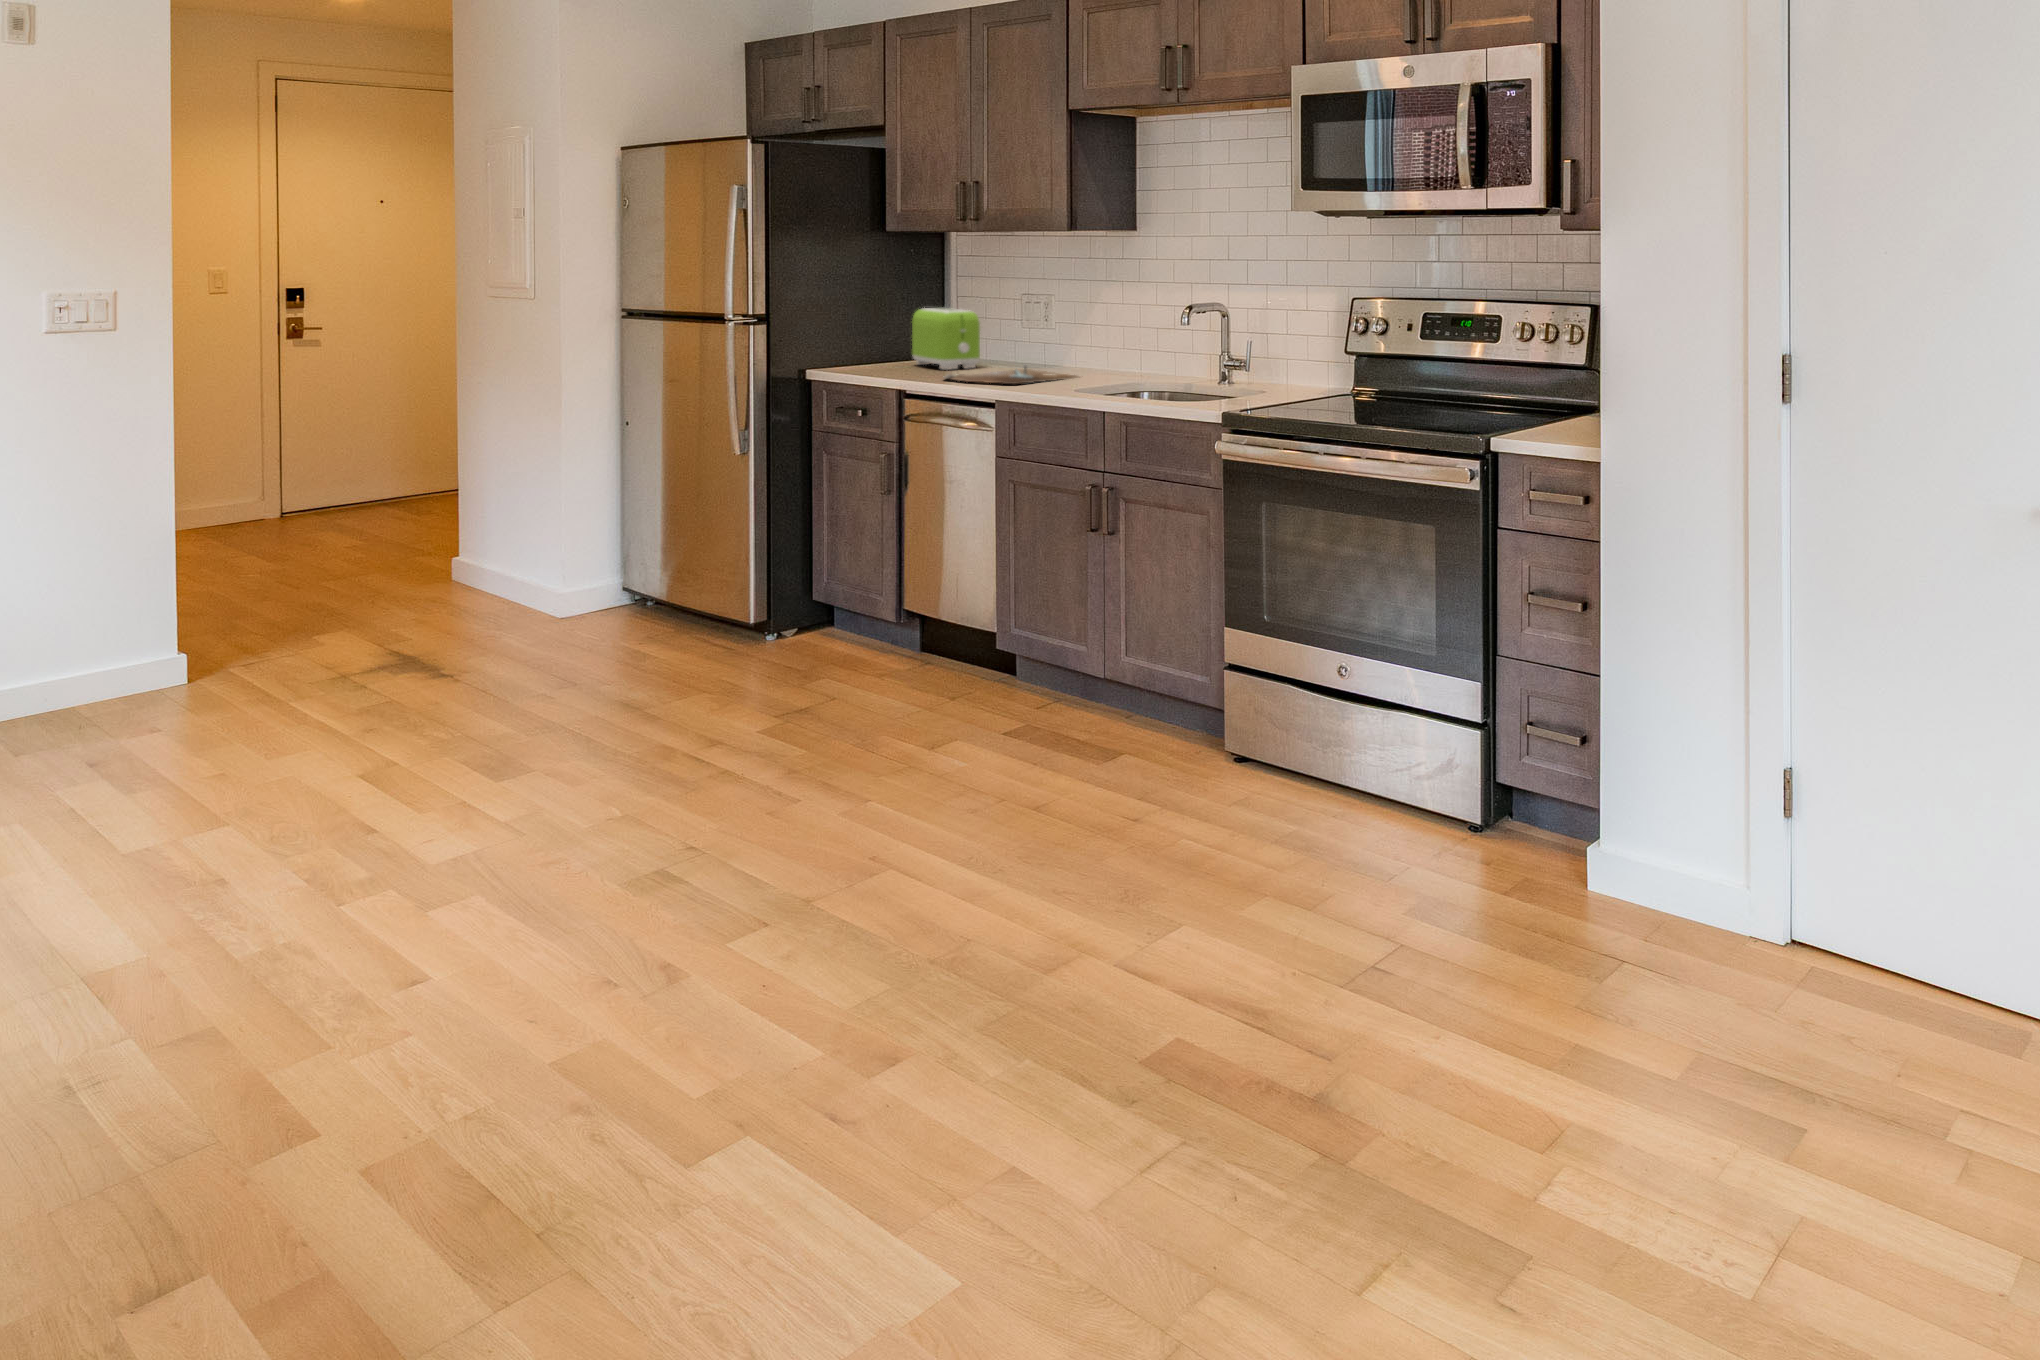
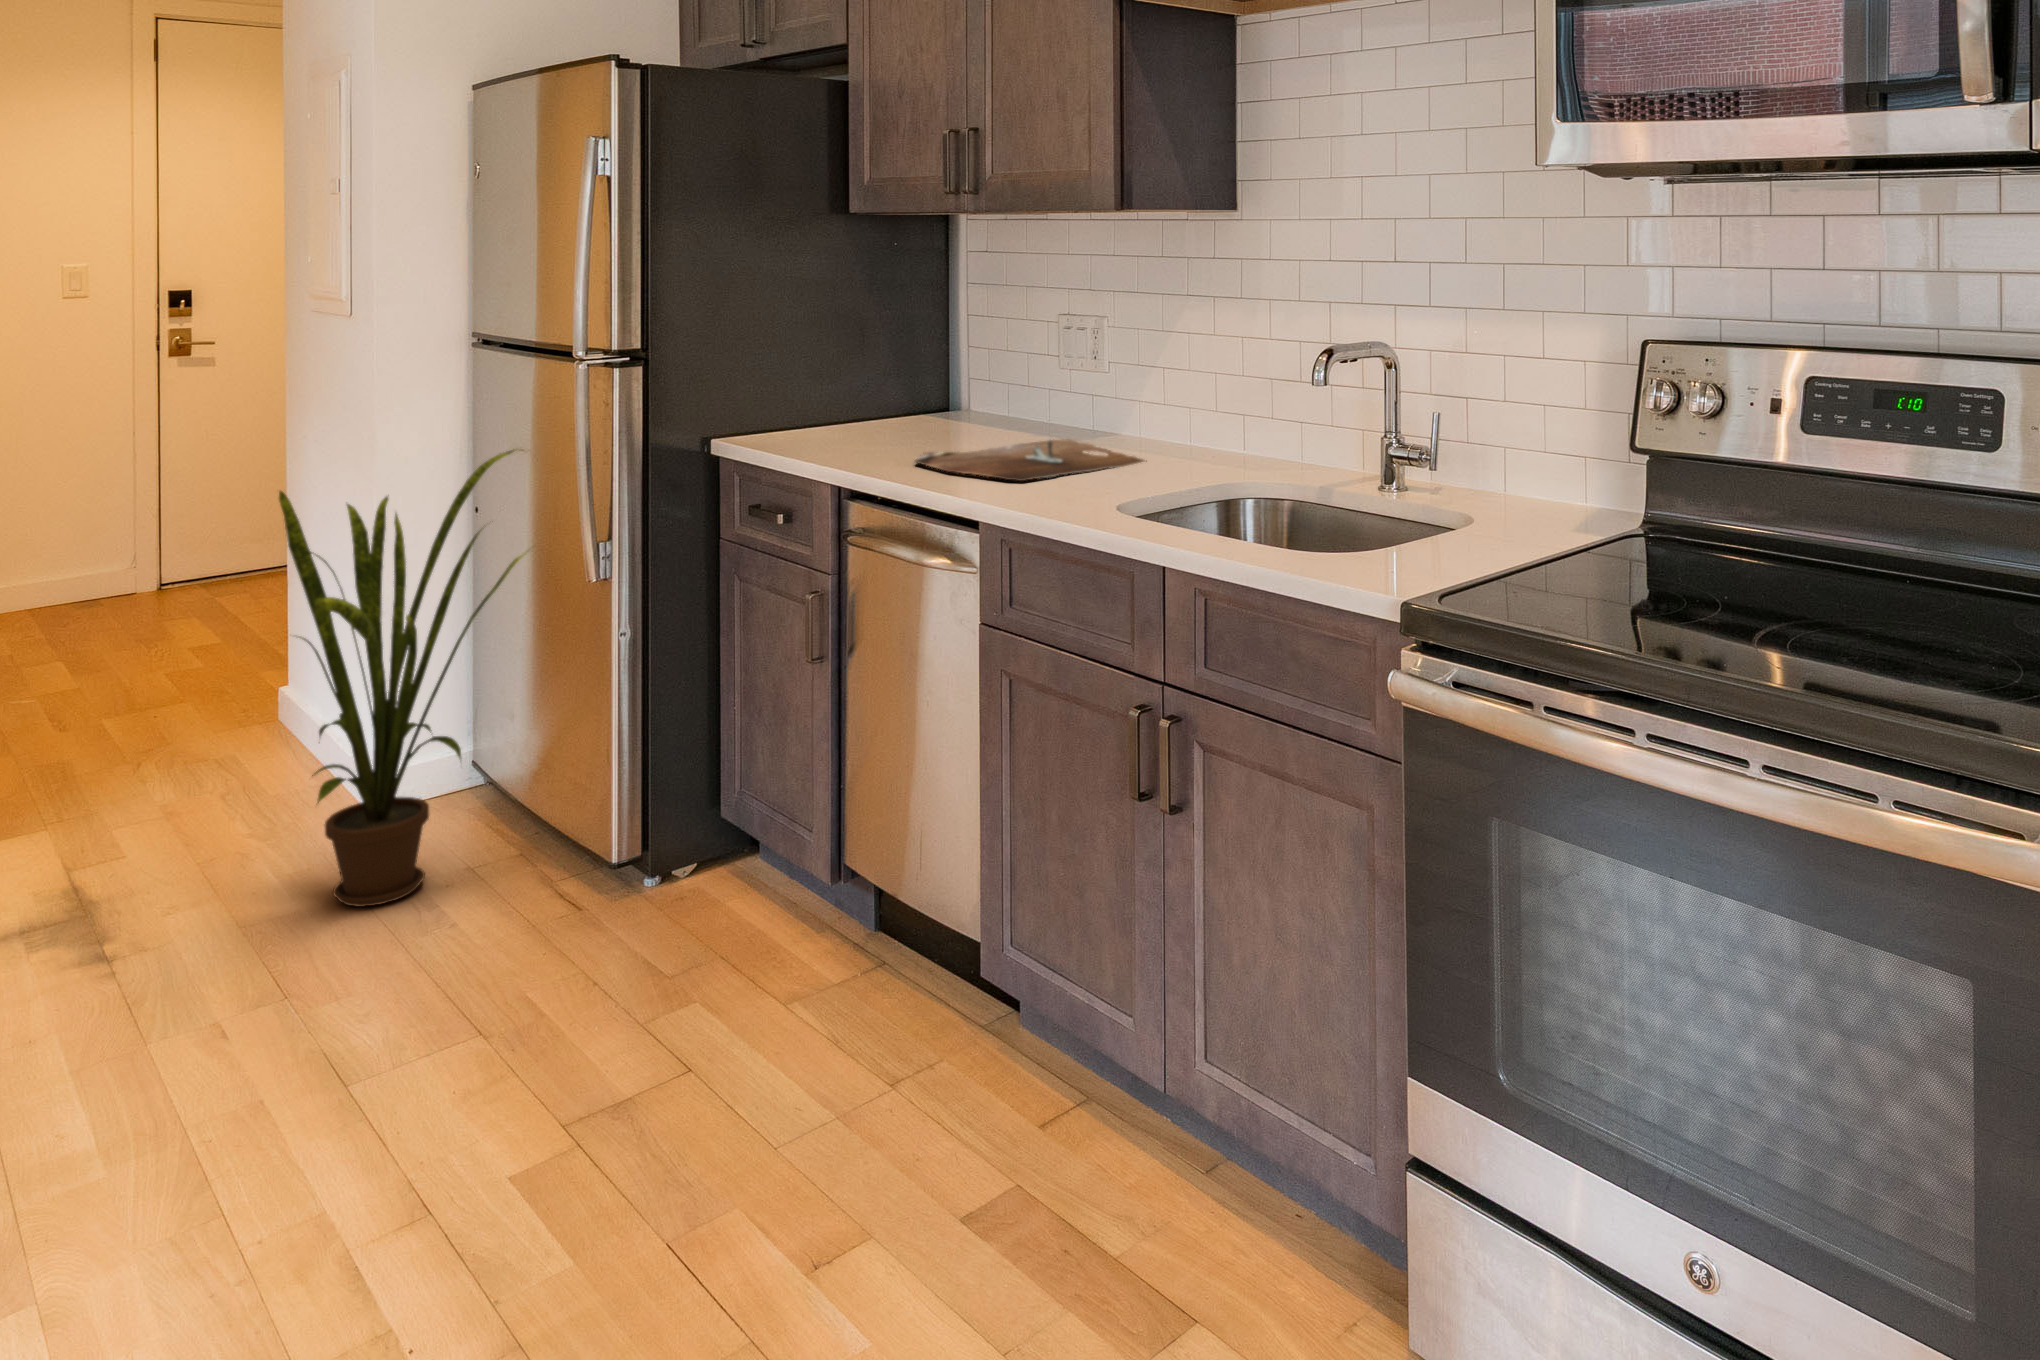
toaster: present [912,308,980,370] -> none [896,334,995,437]
house plant: none [547,376,698,655] -> present [279,449,525,907]

